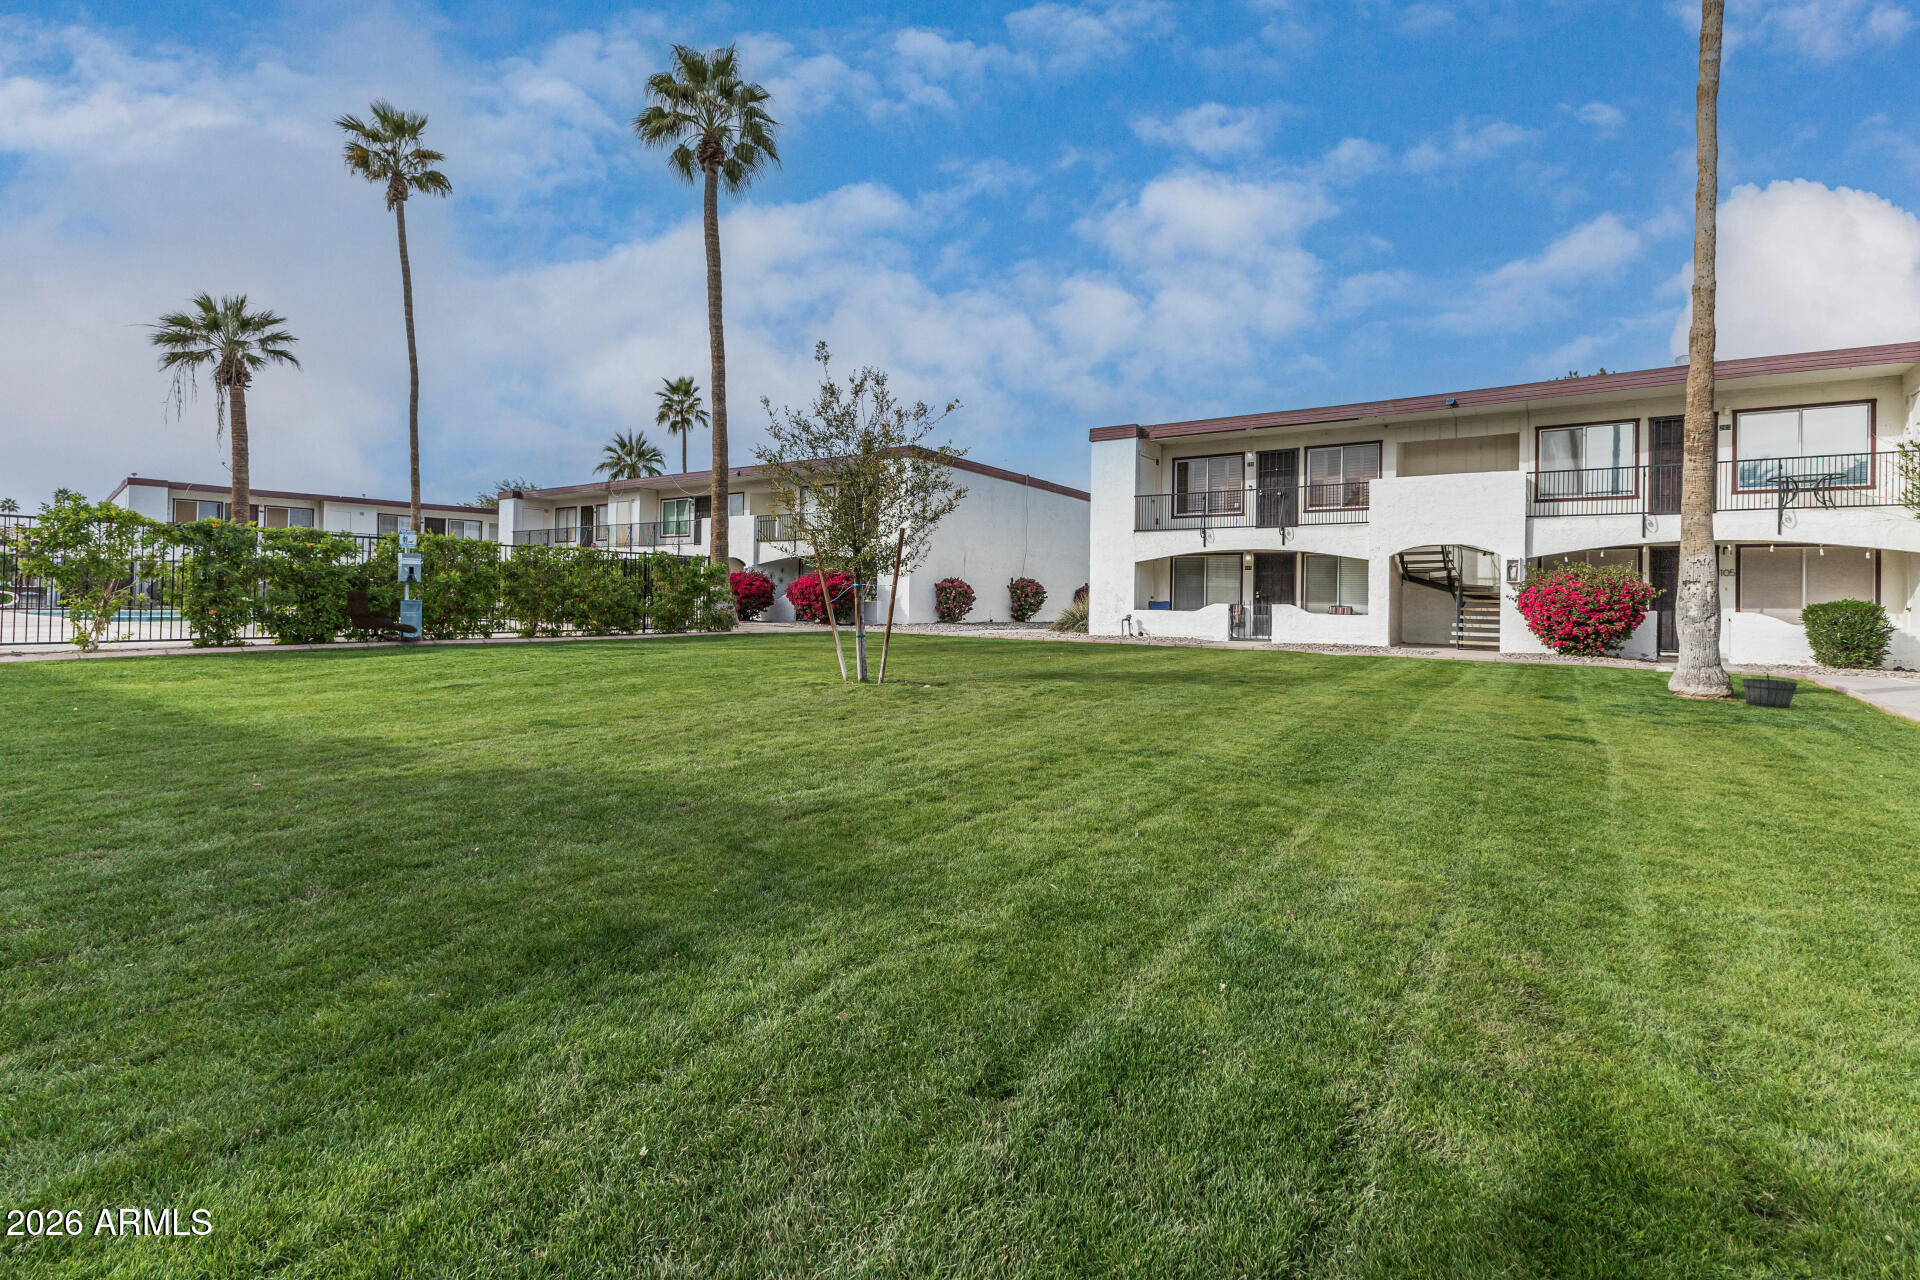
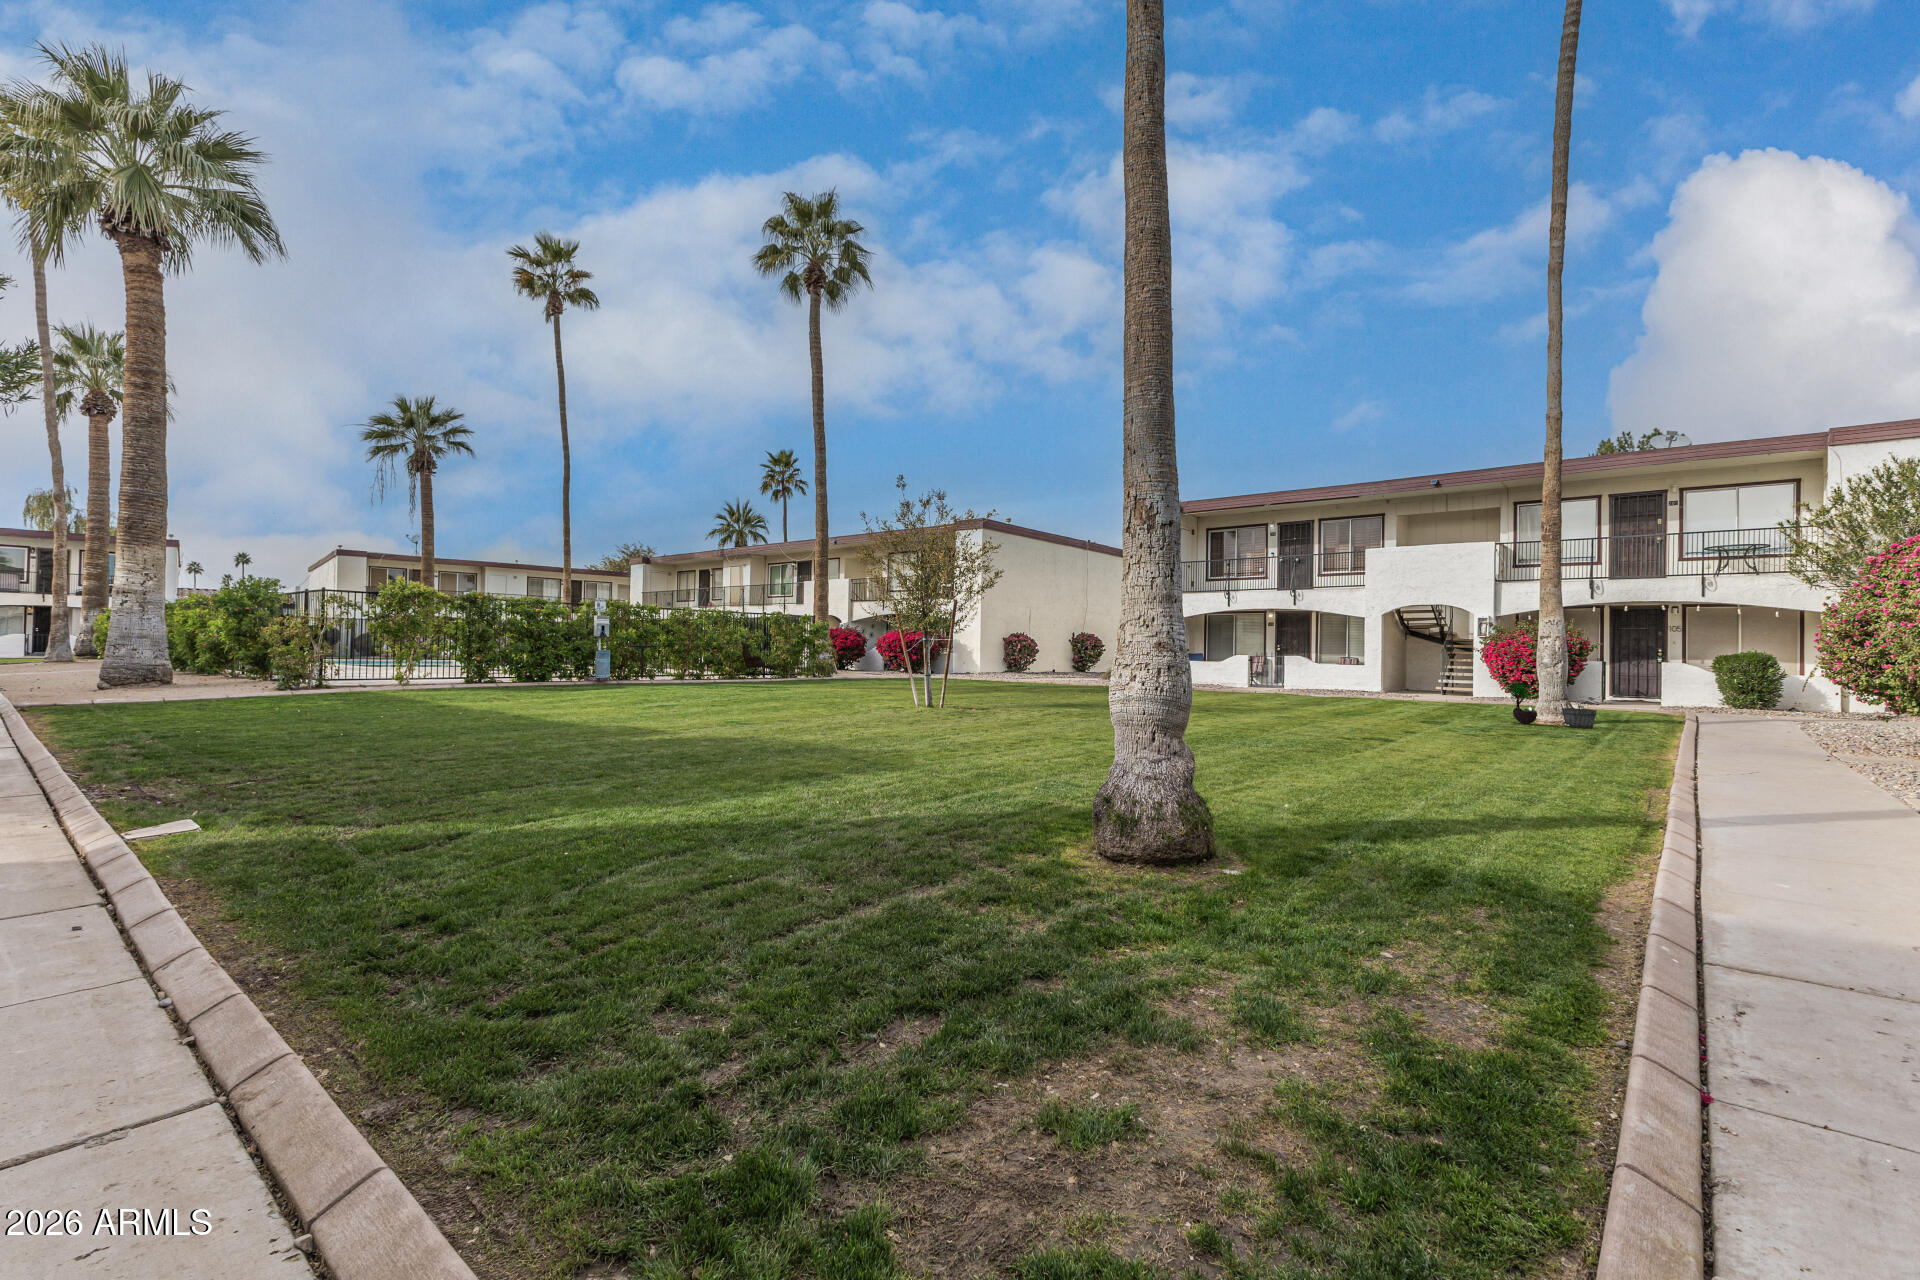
lounge chair: present [346,590,417,641] -> present [742,643,778,675]
pedestal table: none [452,593,496,634] -> present [627,645,657,677]
potted tree: none [1657,638,1708,700] -> present [1506,682,1537,724]

